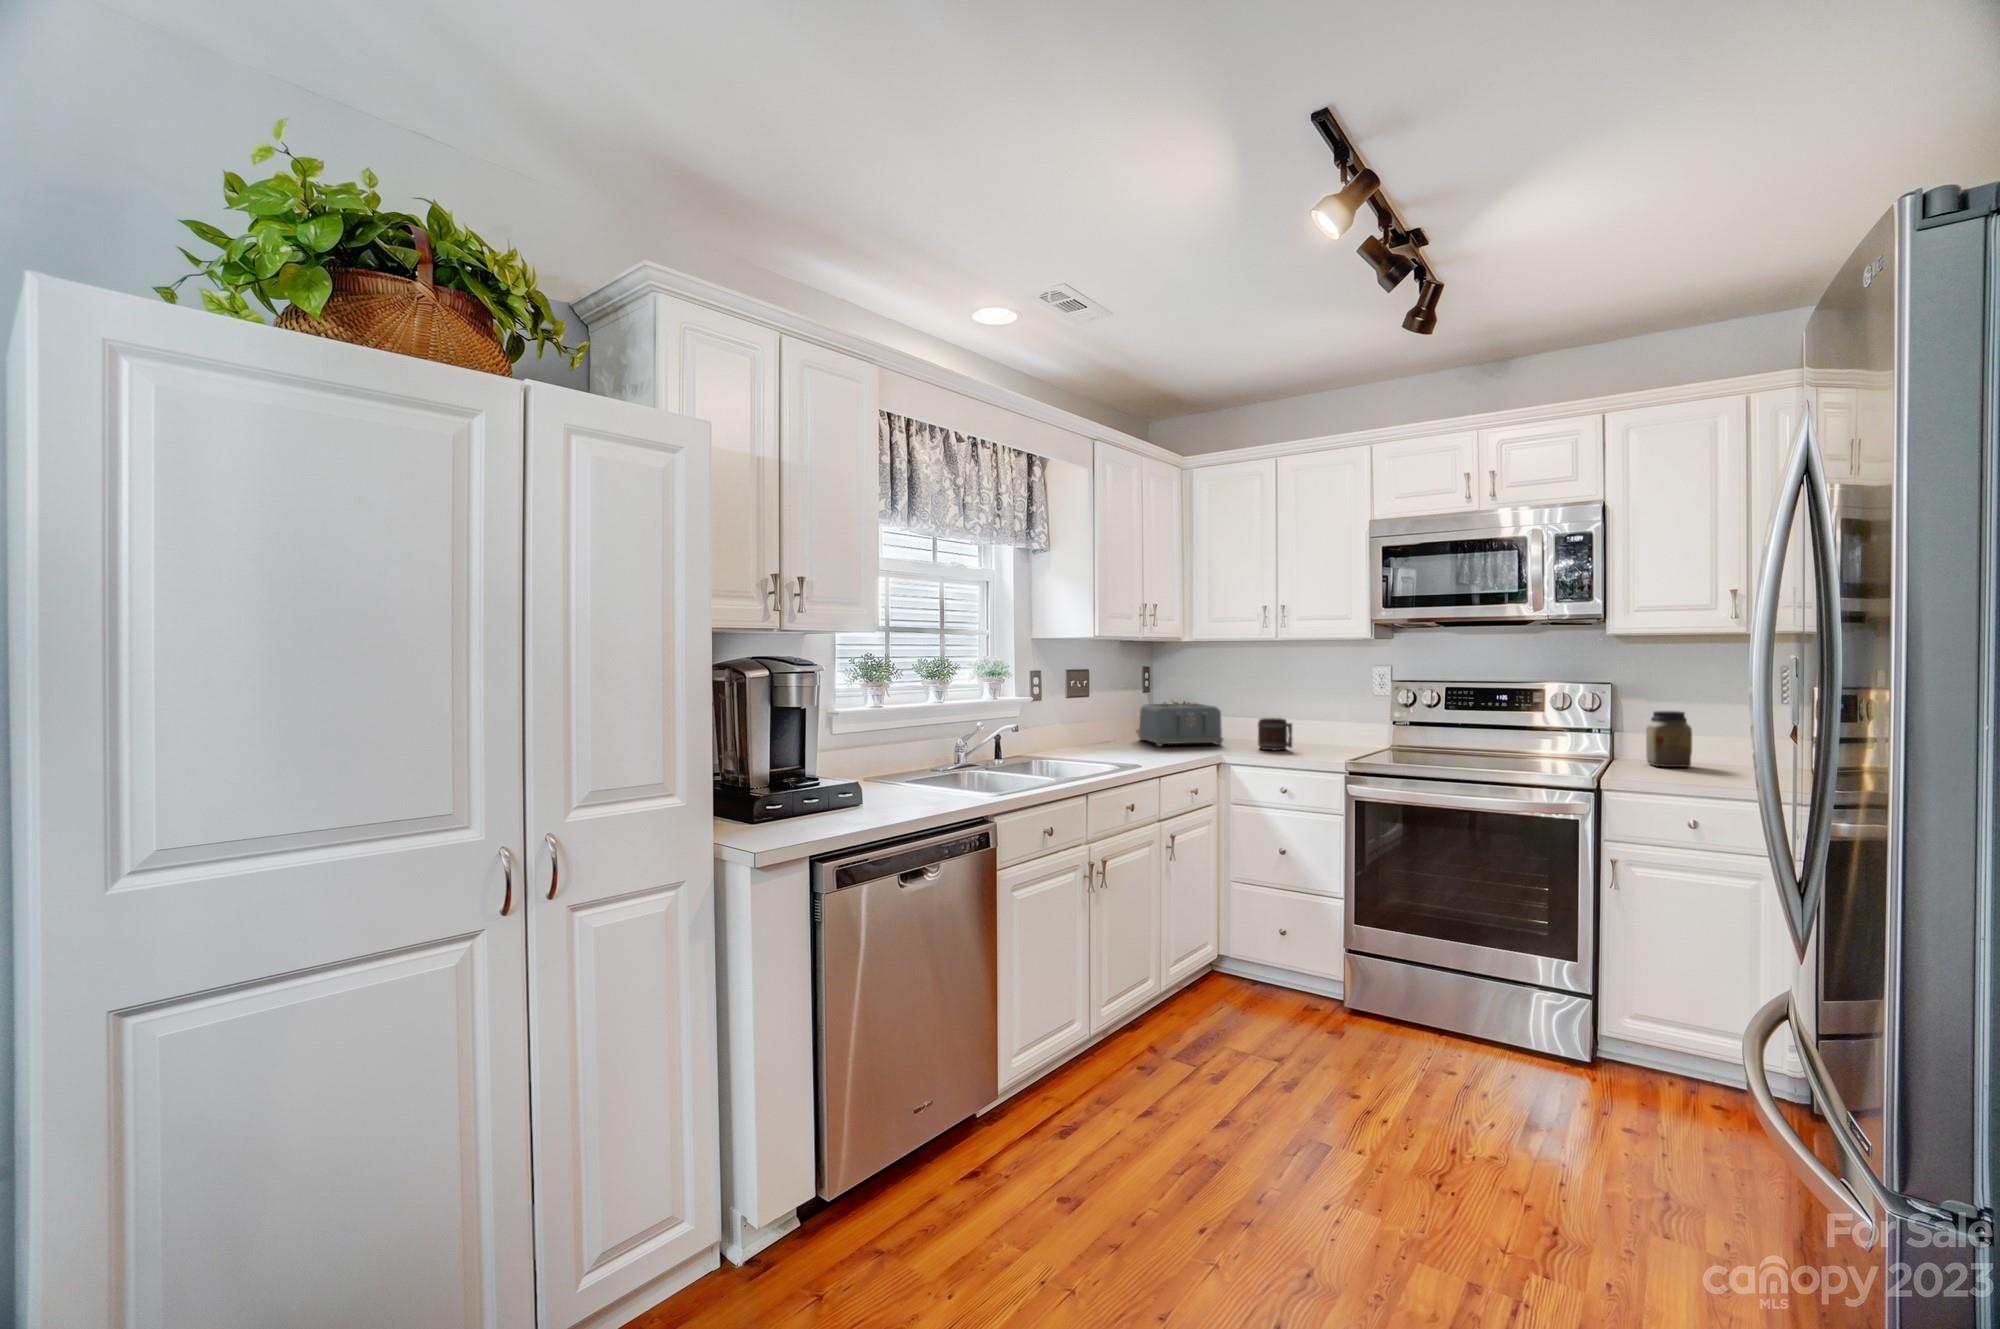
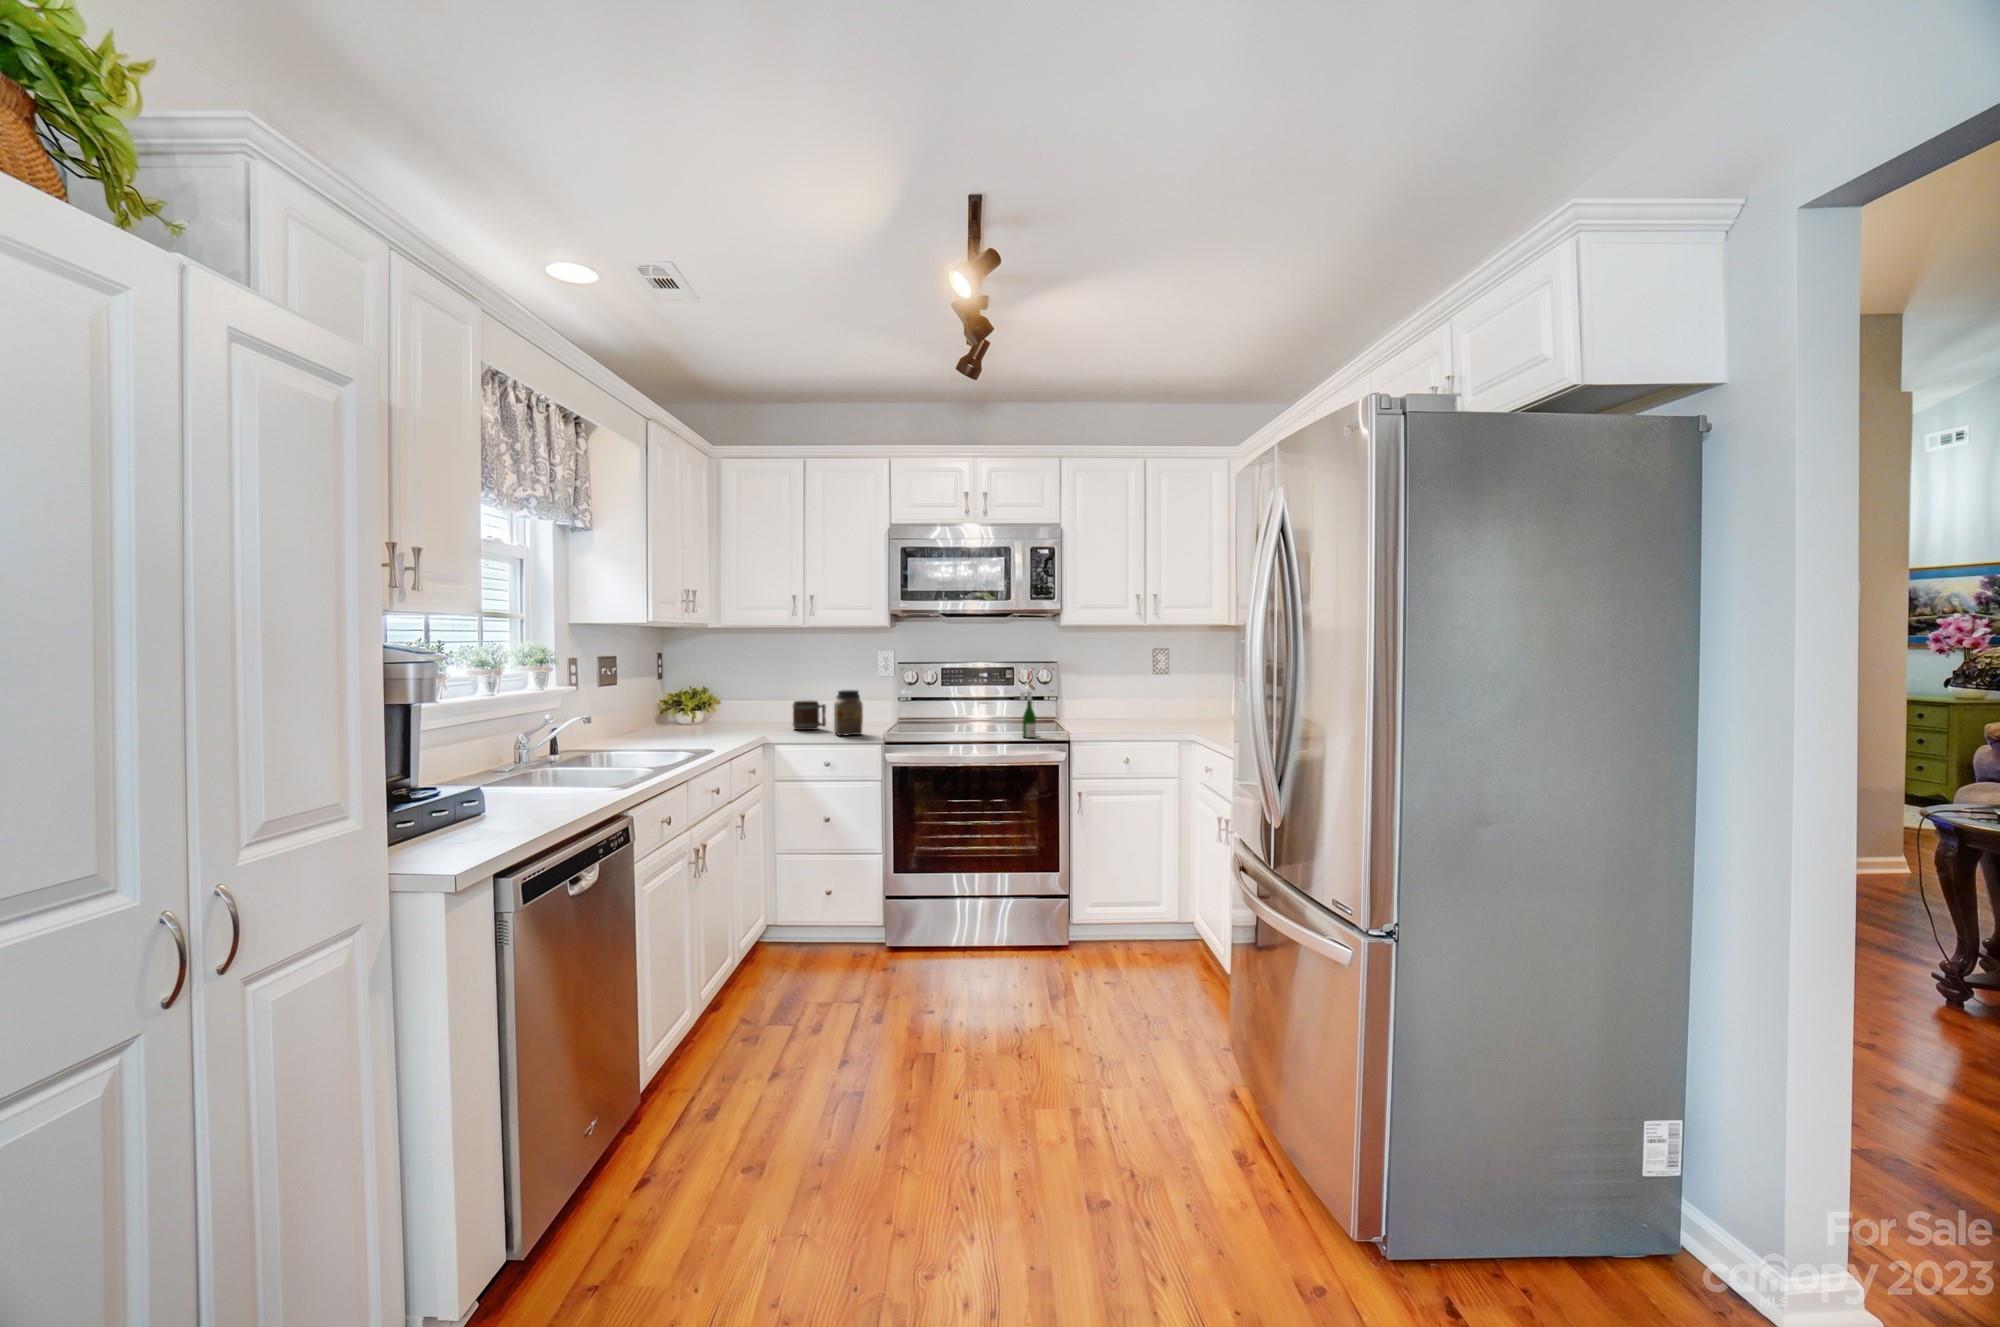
wine bottle: none [1526,688,1559,778] -> present [1020,670,1037,738]
toaster: present [1139,703,1223,746] -> none [663,689,757,733]
jar: present [1646,711,1692,767] -> present [834,690,863,735]

